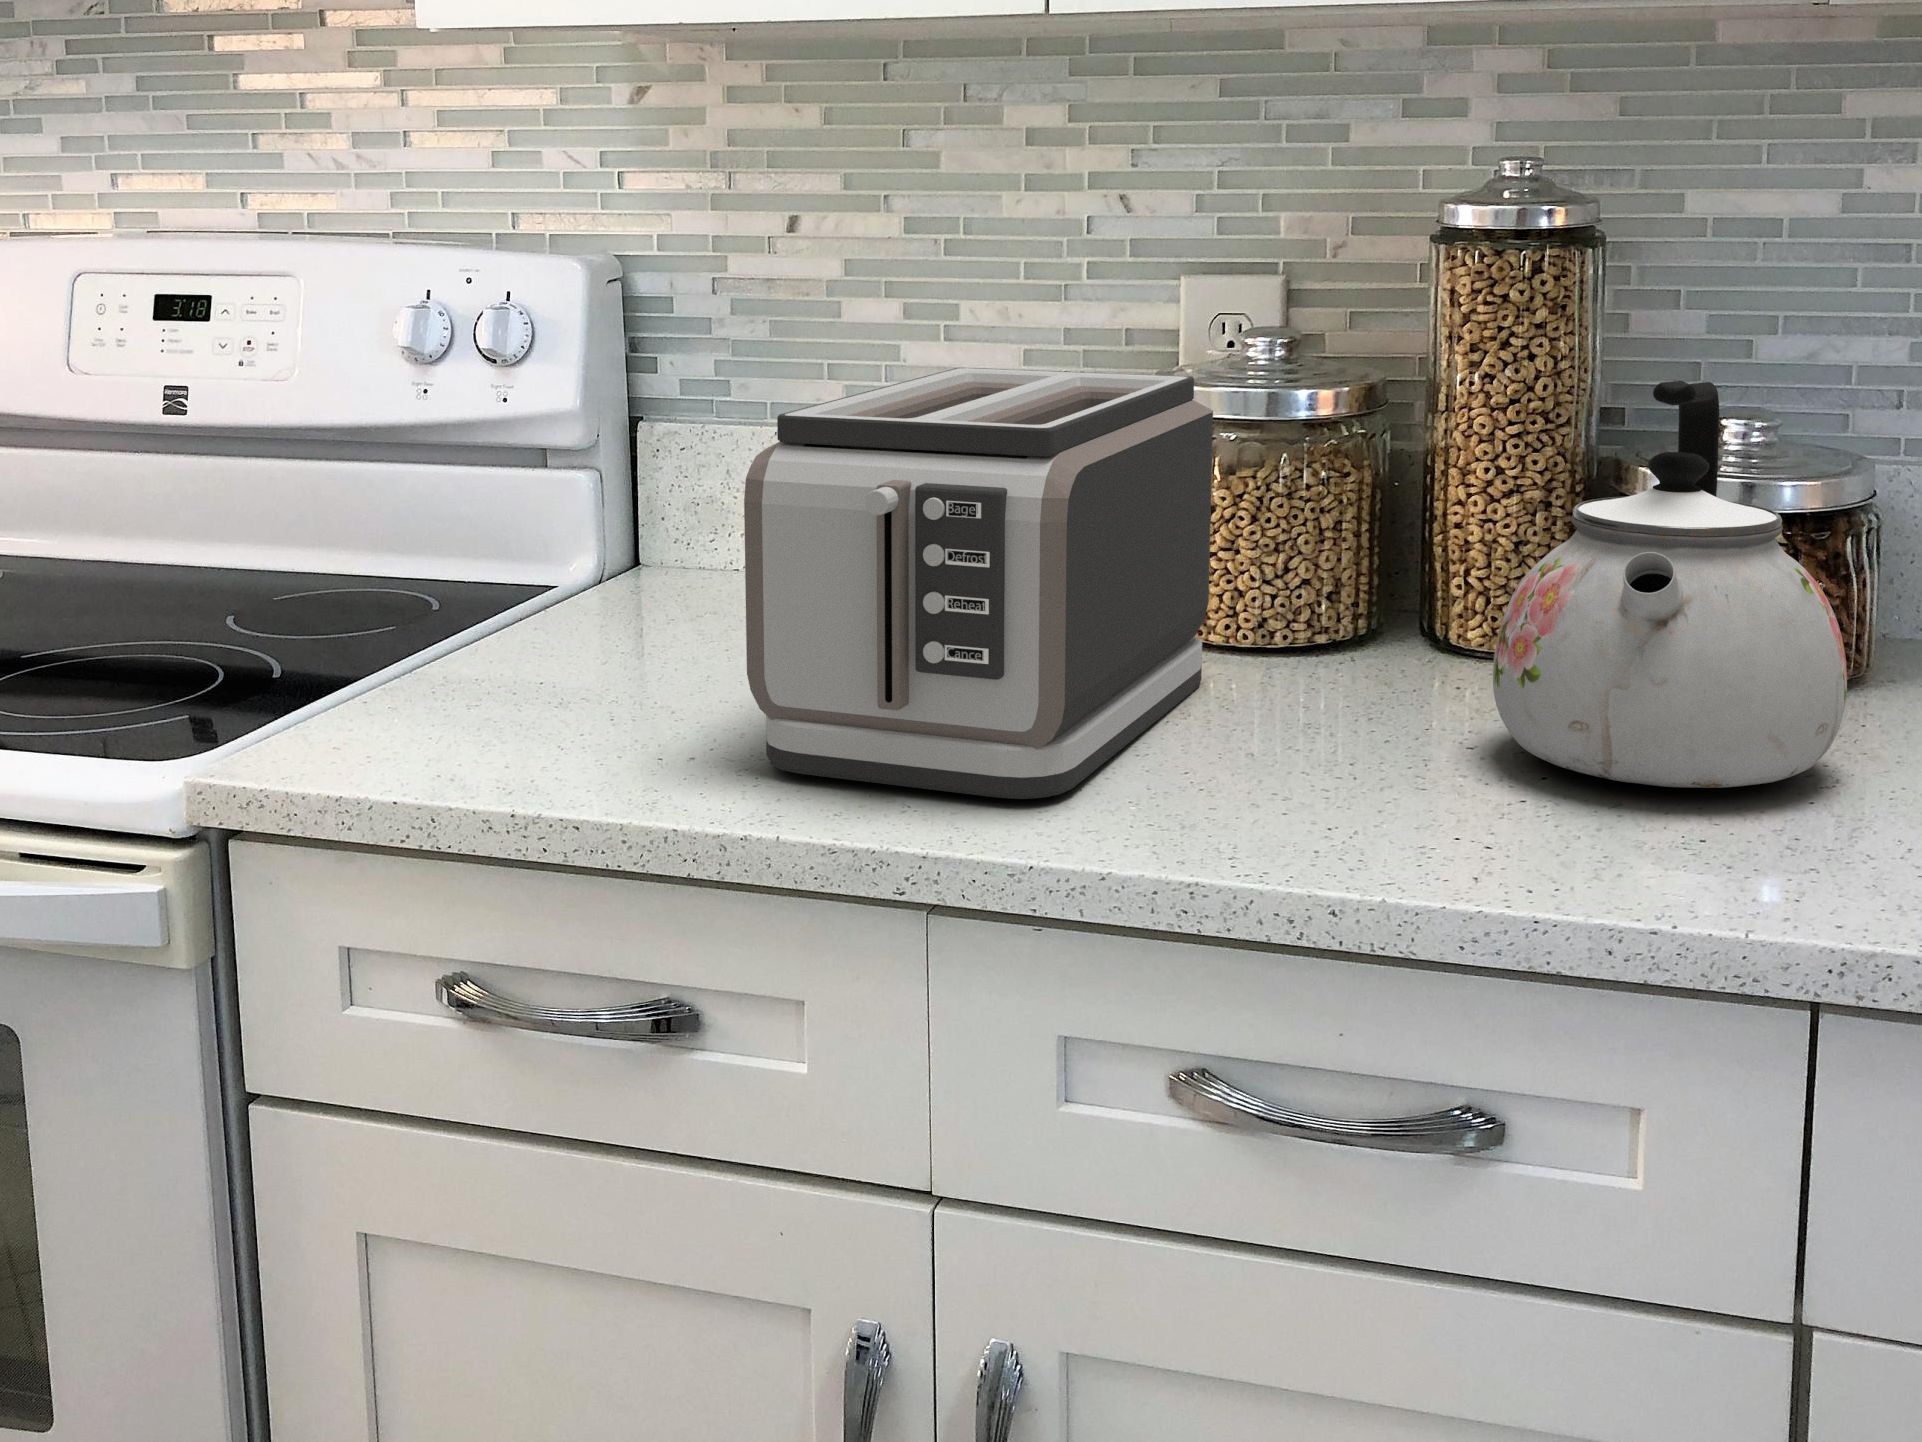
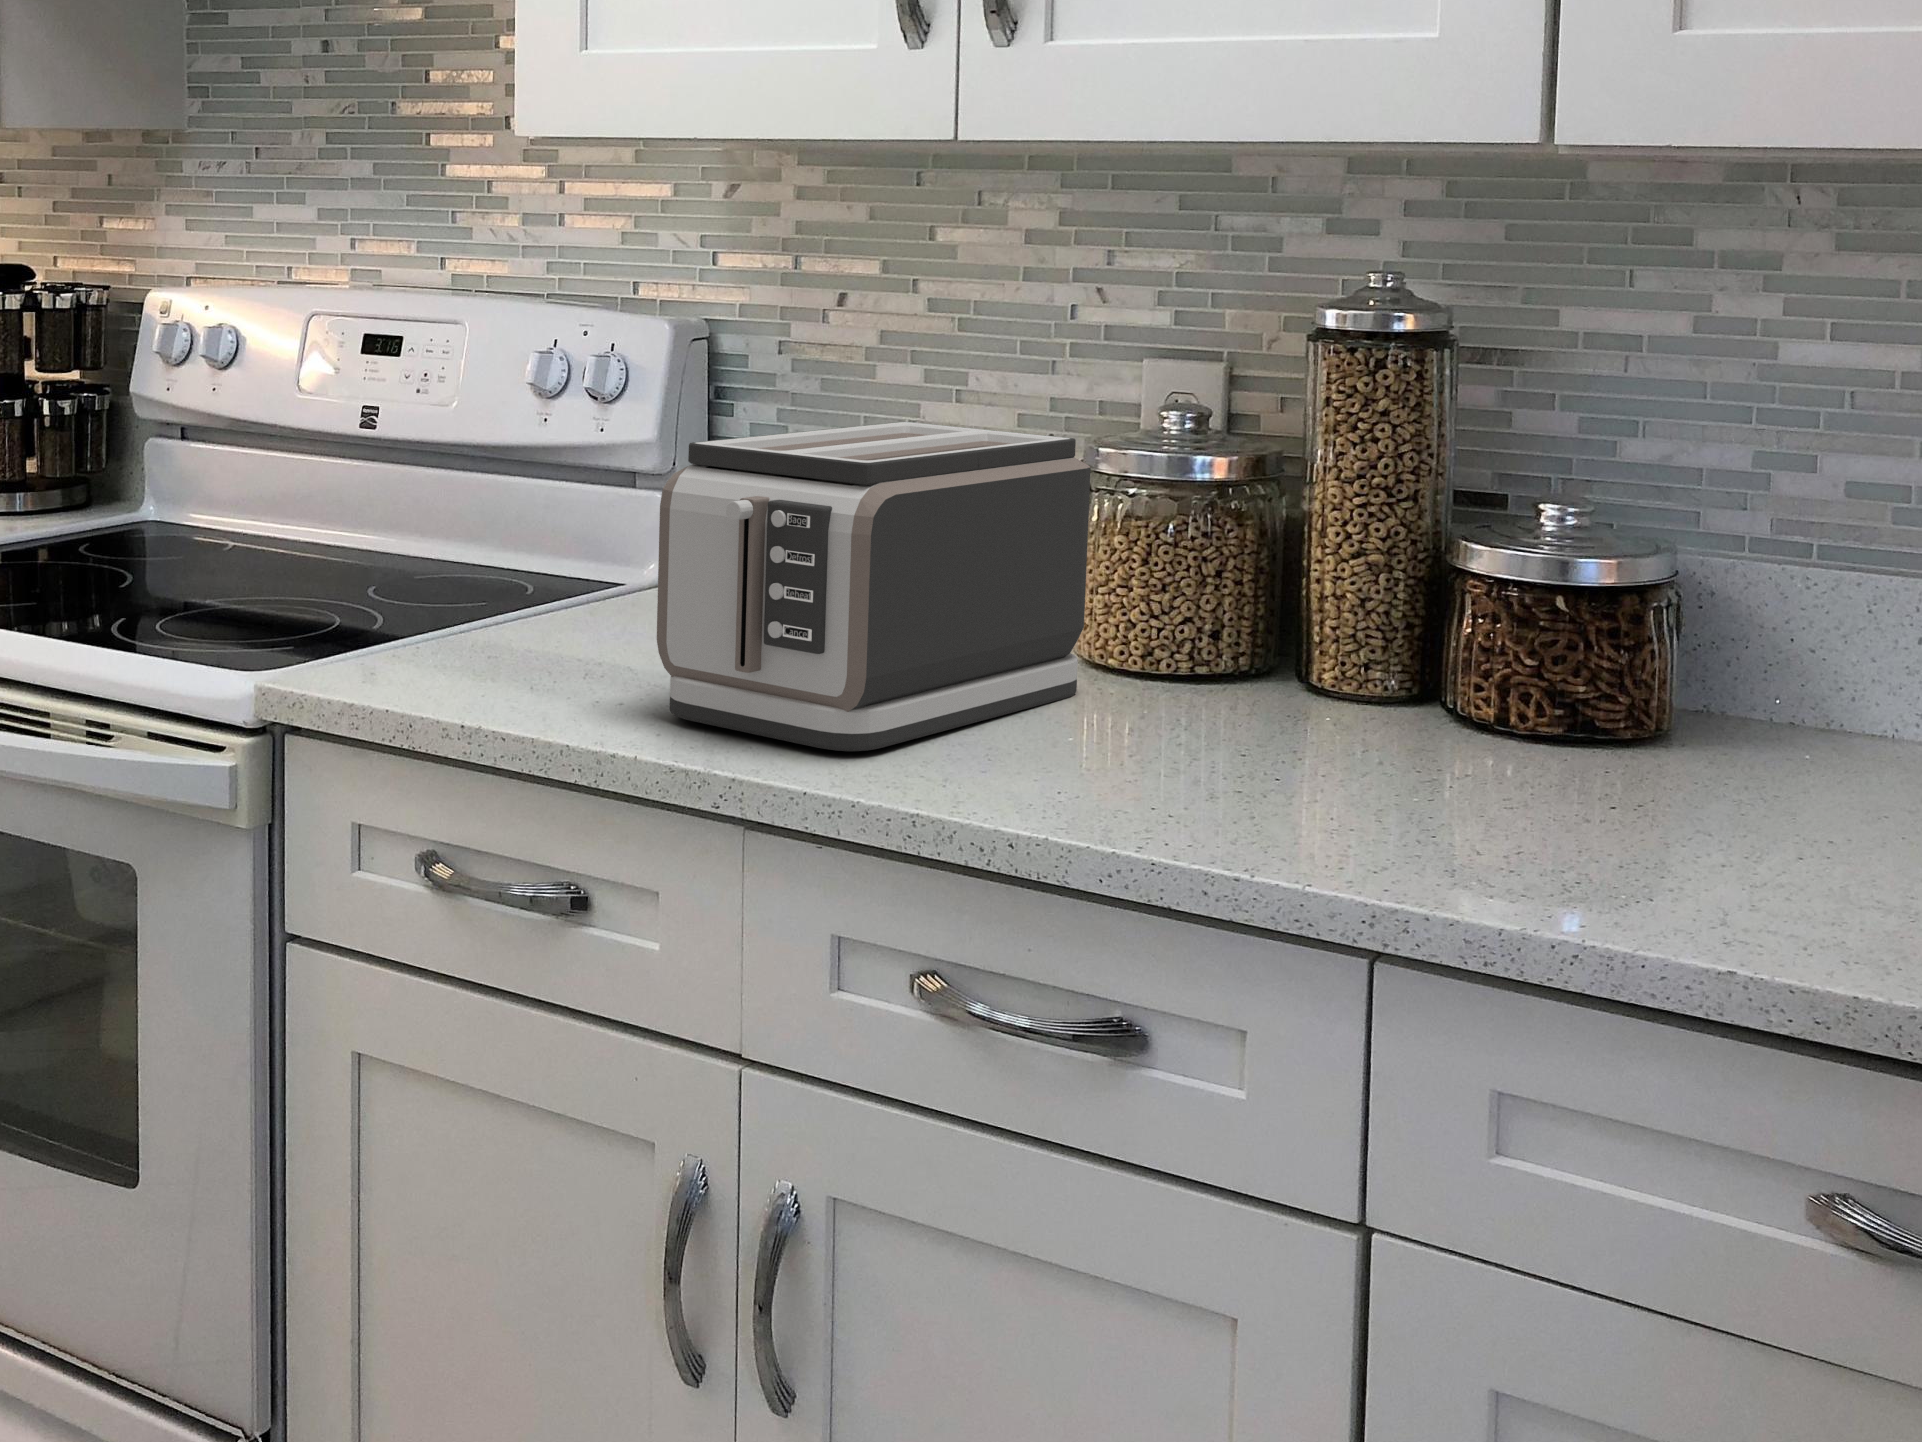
kettle: present [1493,381,1847,788] -> none [1245,459,1534,796]

